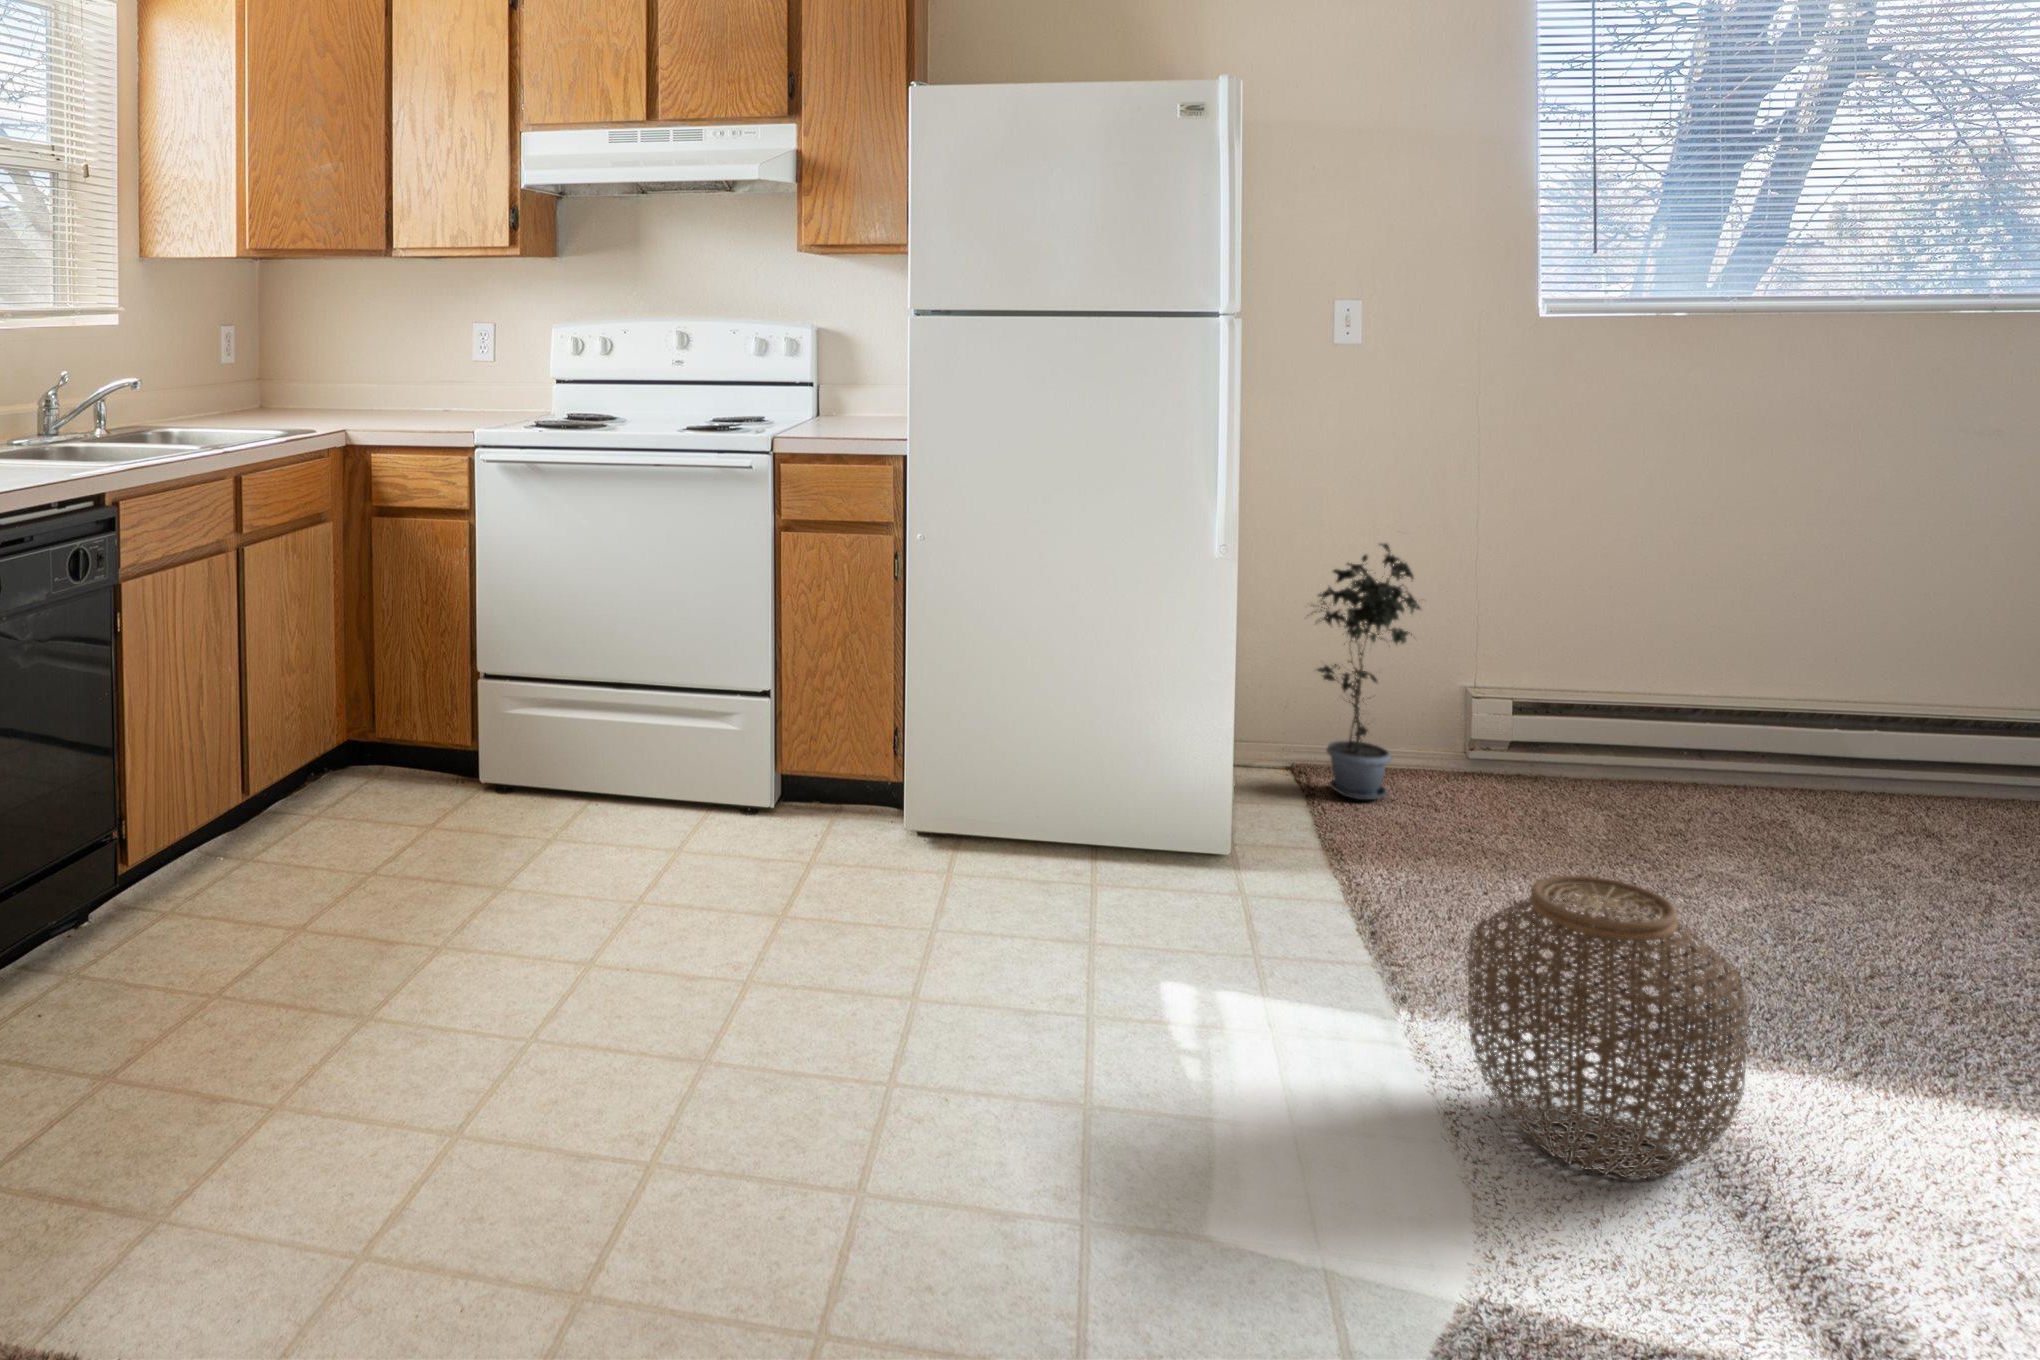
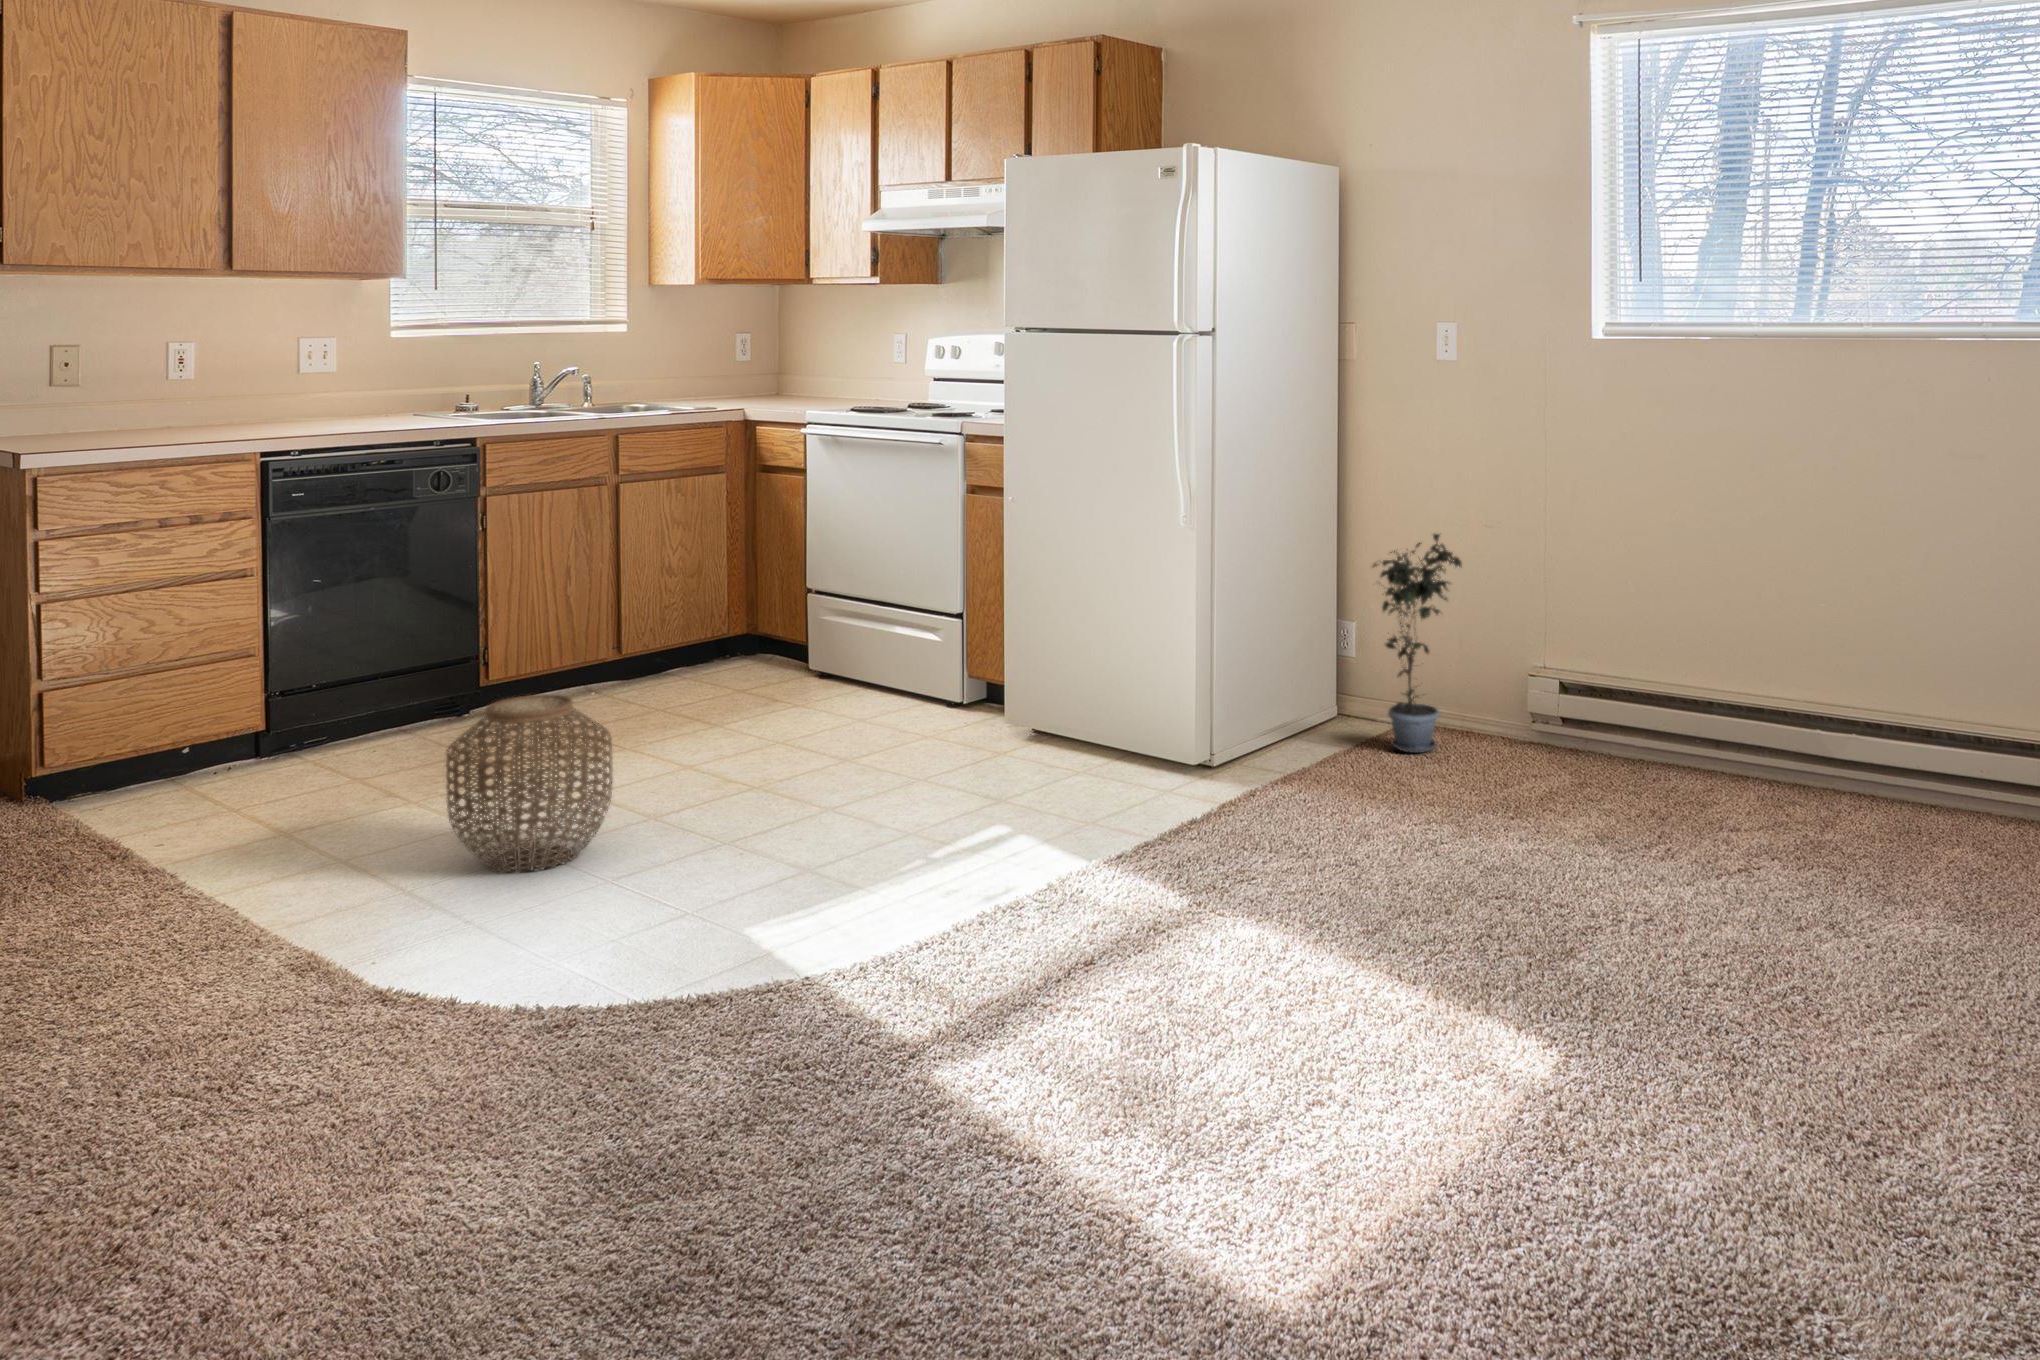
woven basket: present [1468,875,1747,1178] -> present [446,695,612,872]

